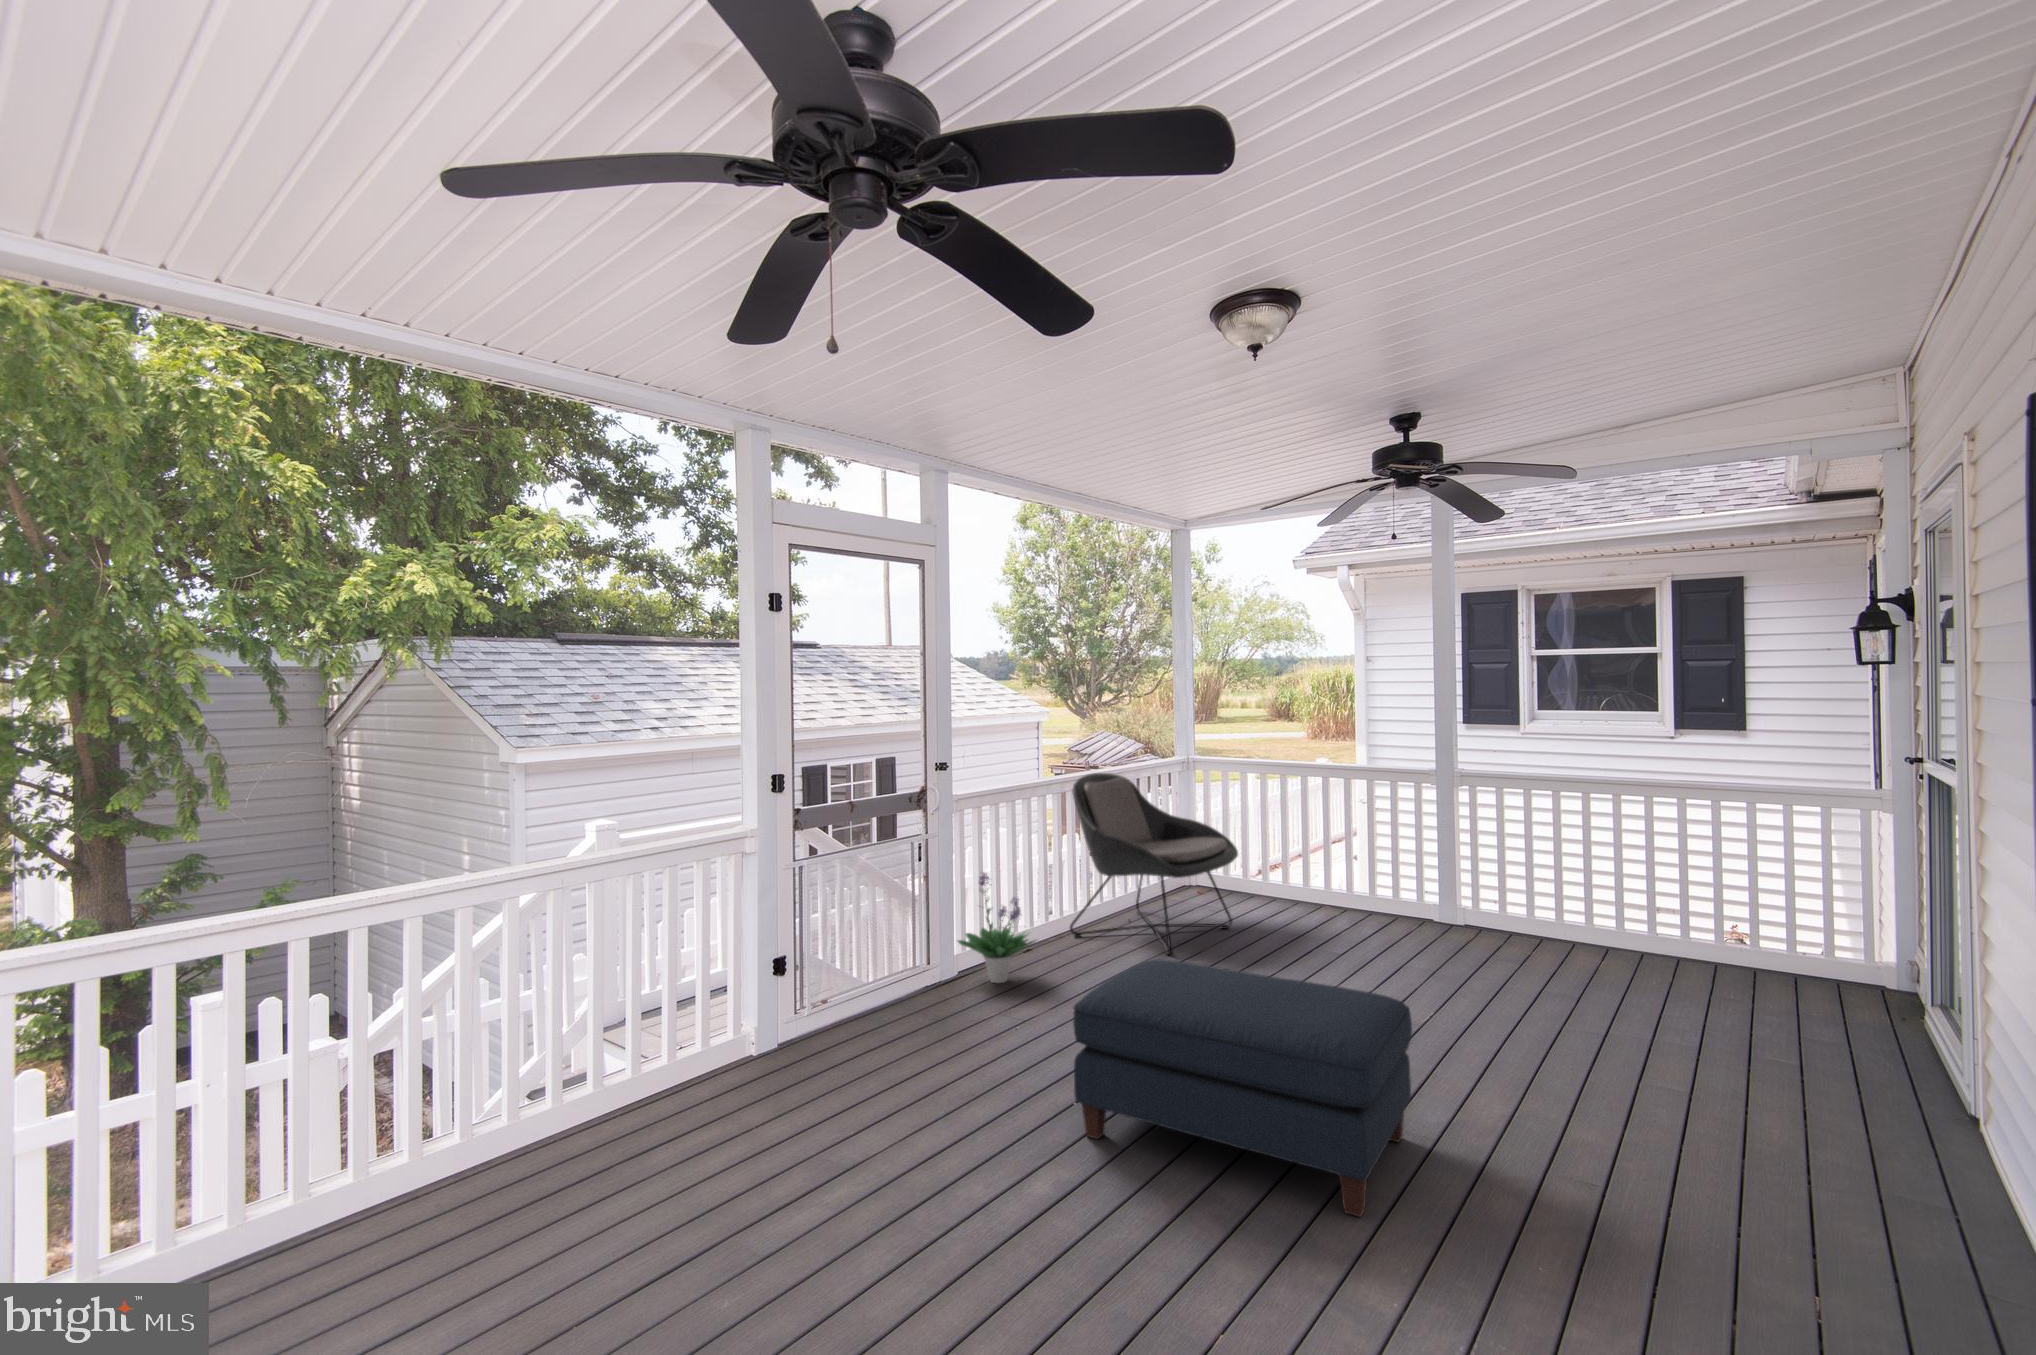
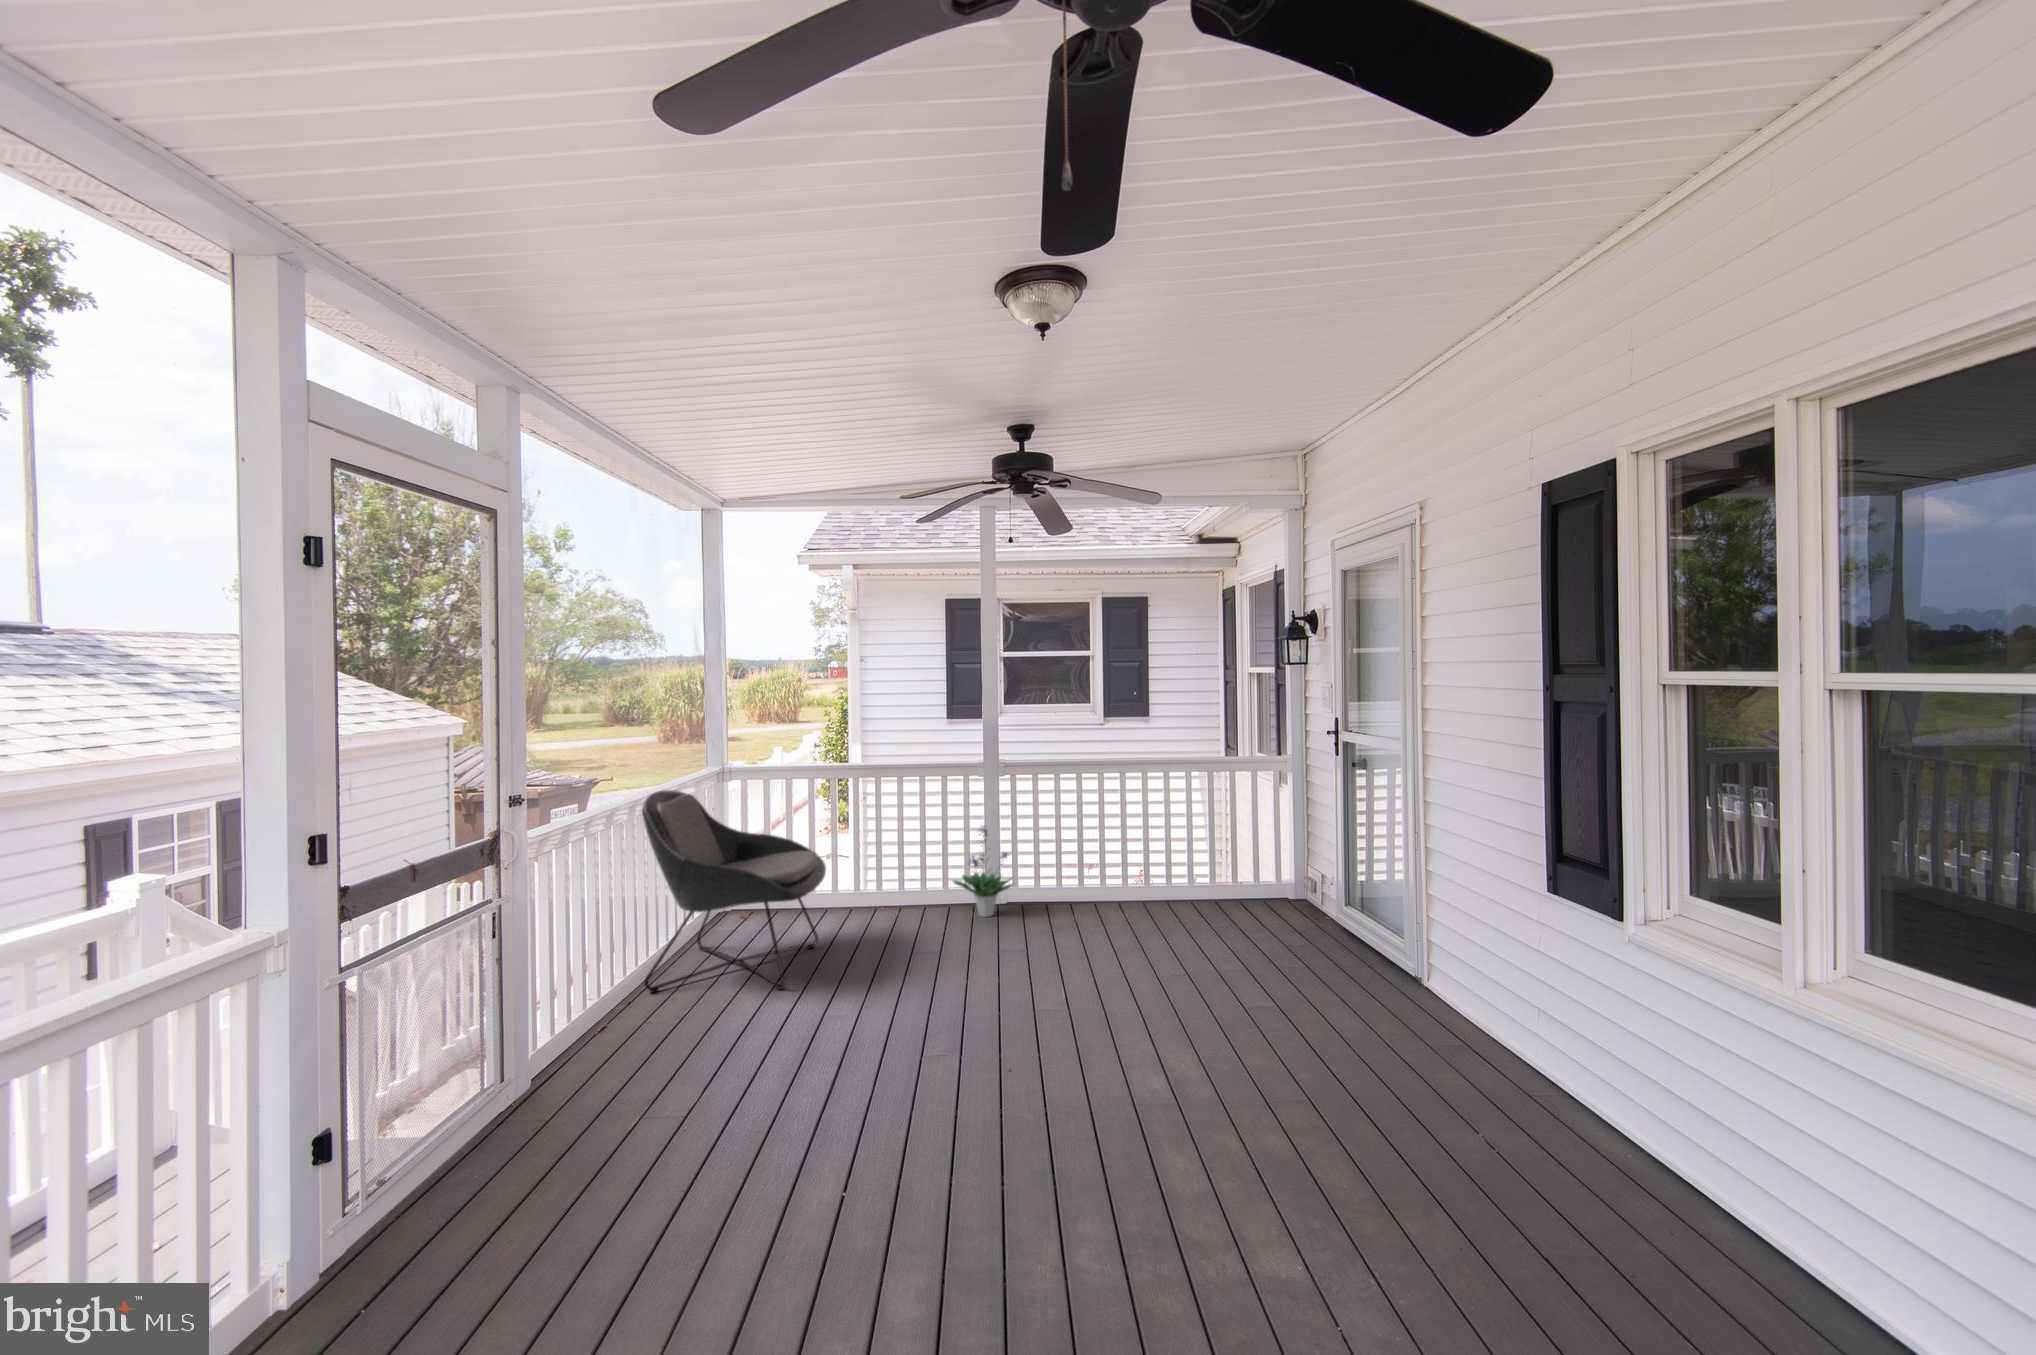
potted plant: present [958,872,1035,983] -> present [953,826,1013,917]
ottoman: present [1073,959,1412,1217] -> none [871,980,1206,1222]

